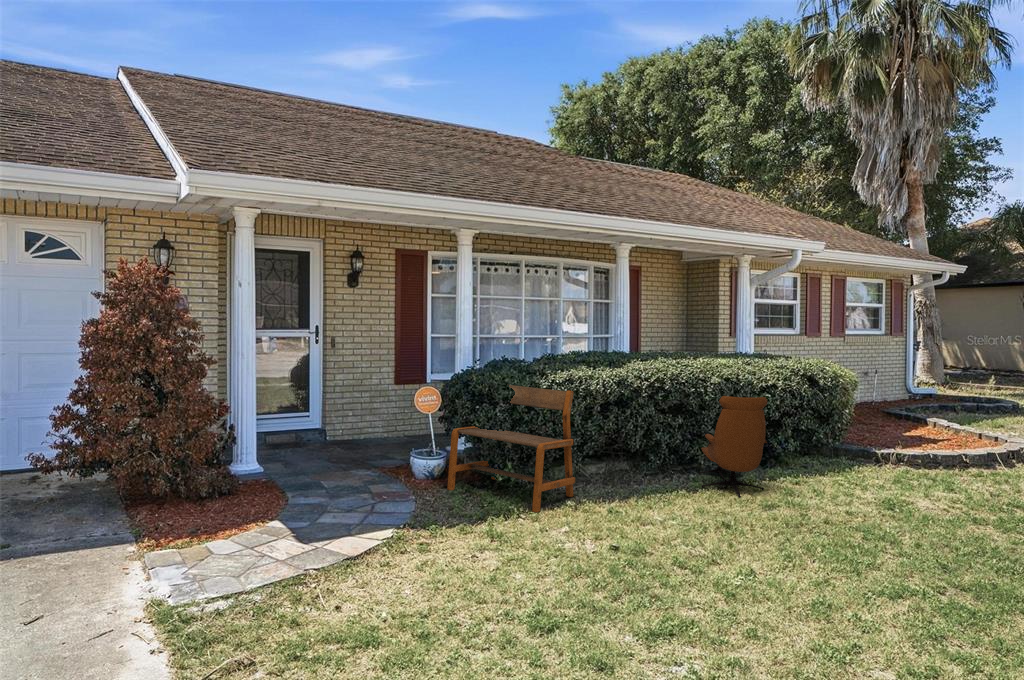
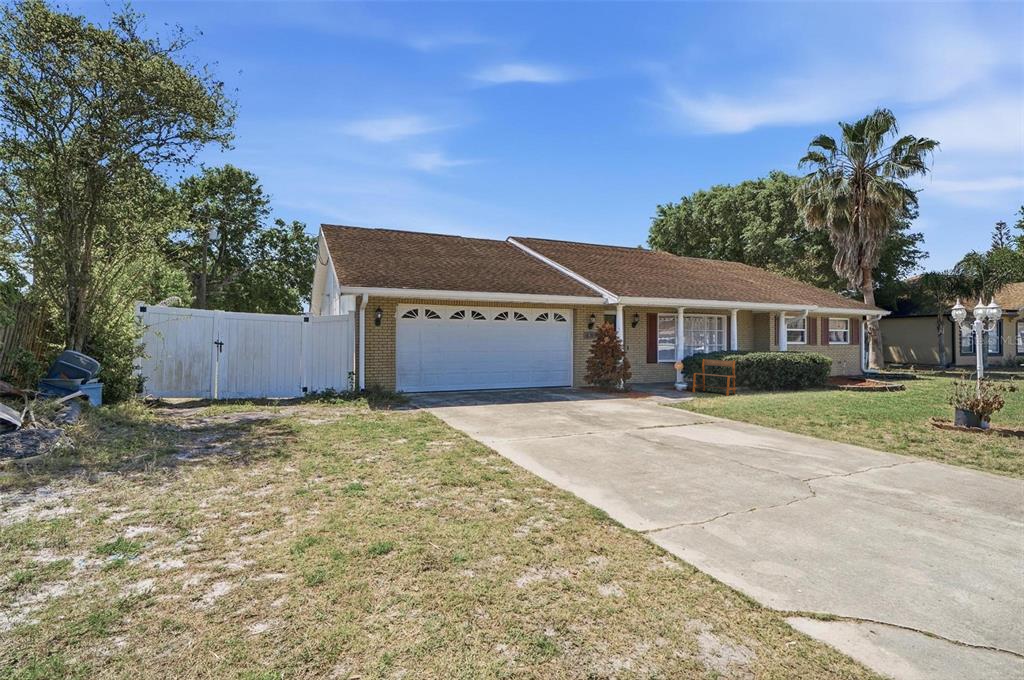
lounge chair: present [699,396,767,497] -> none [773,363,800,395]

